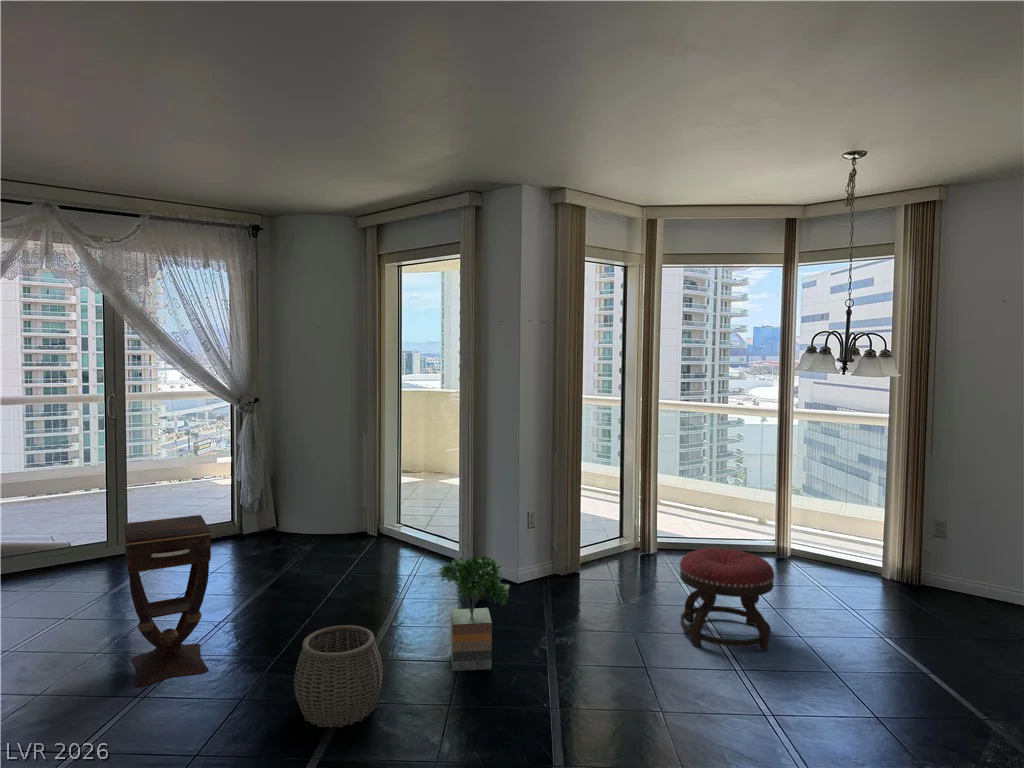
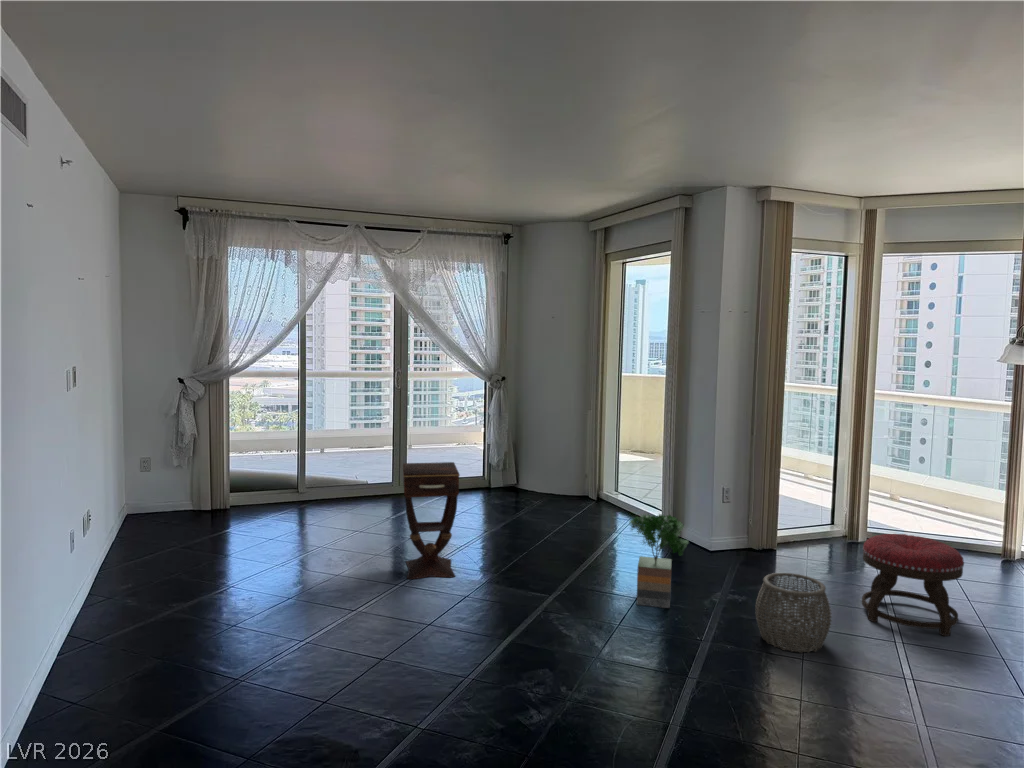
woven basket: present [294,625,383,728] -> present [755,573,831,653]

